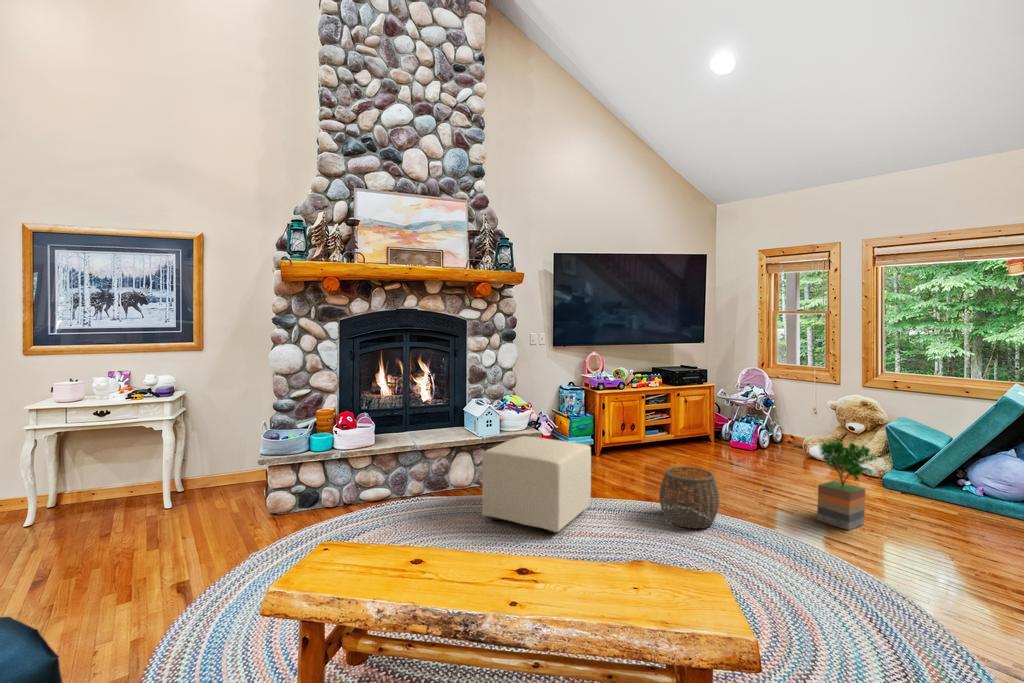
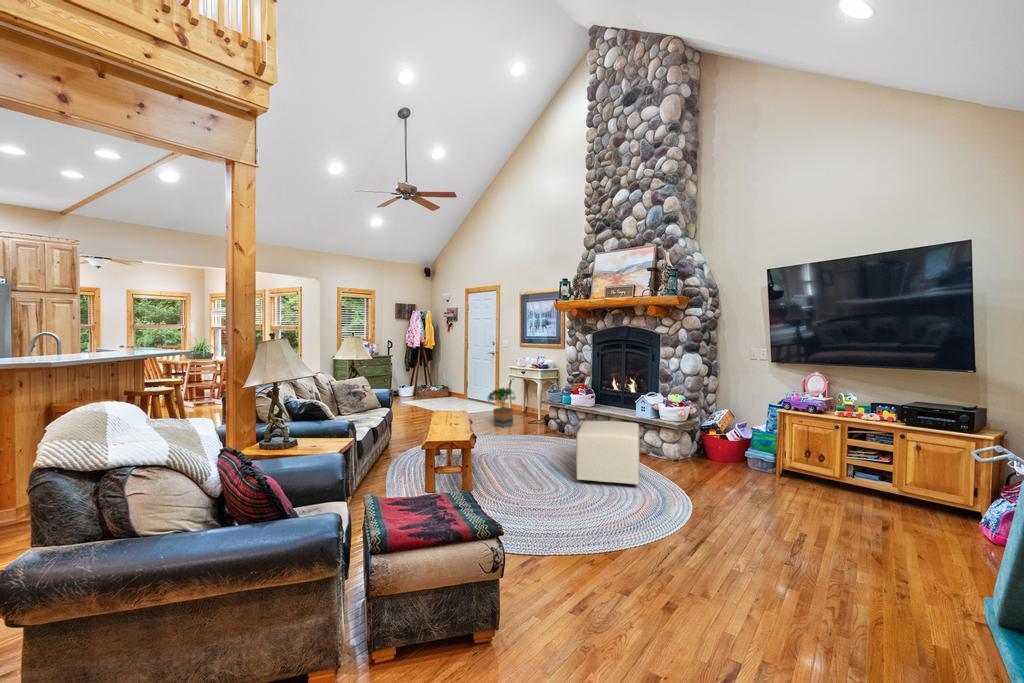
potted tree: present [817,441,878,530] -> present [488,388,515,427]
woven basket: present [659,466,719,529] -> none [633,473,687,532]

